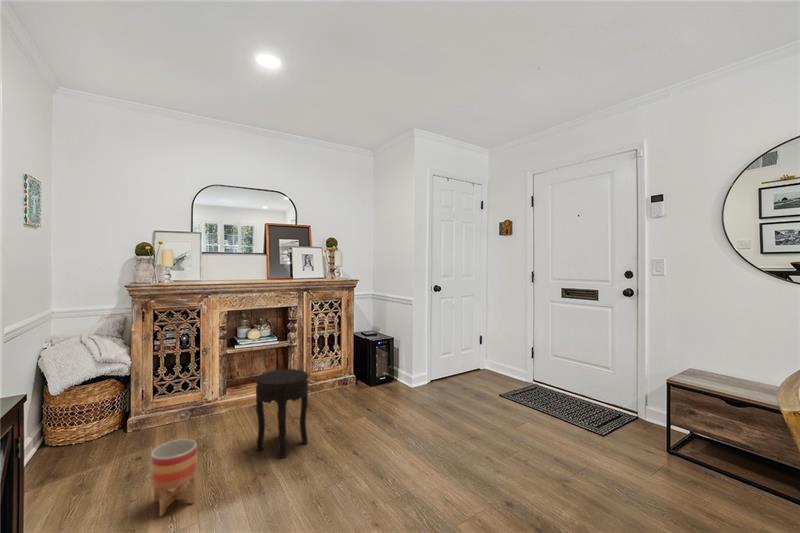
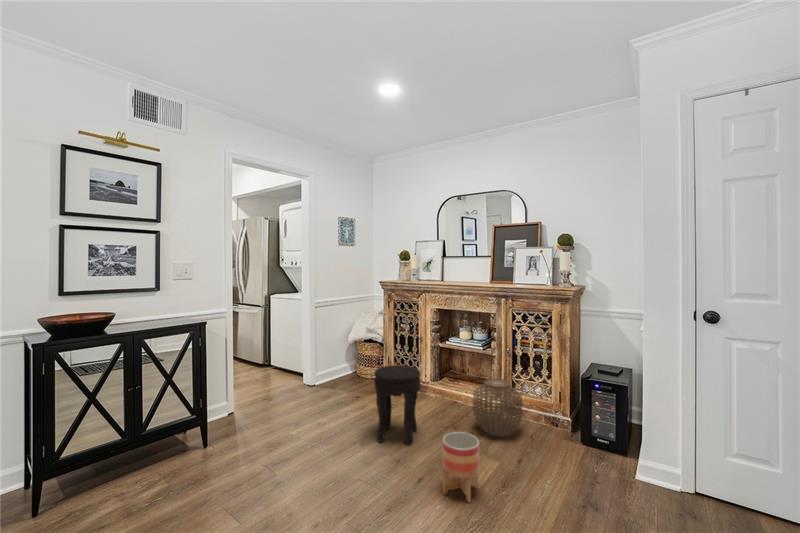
woven basket: none [308,360,349,408] -> present [473,379,522,437]
planter: present [151,439,197,516] -> present [442,432,479,502]

